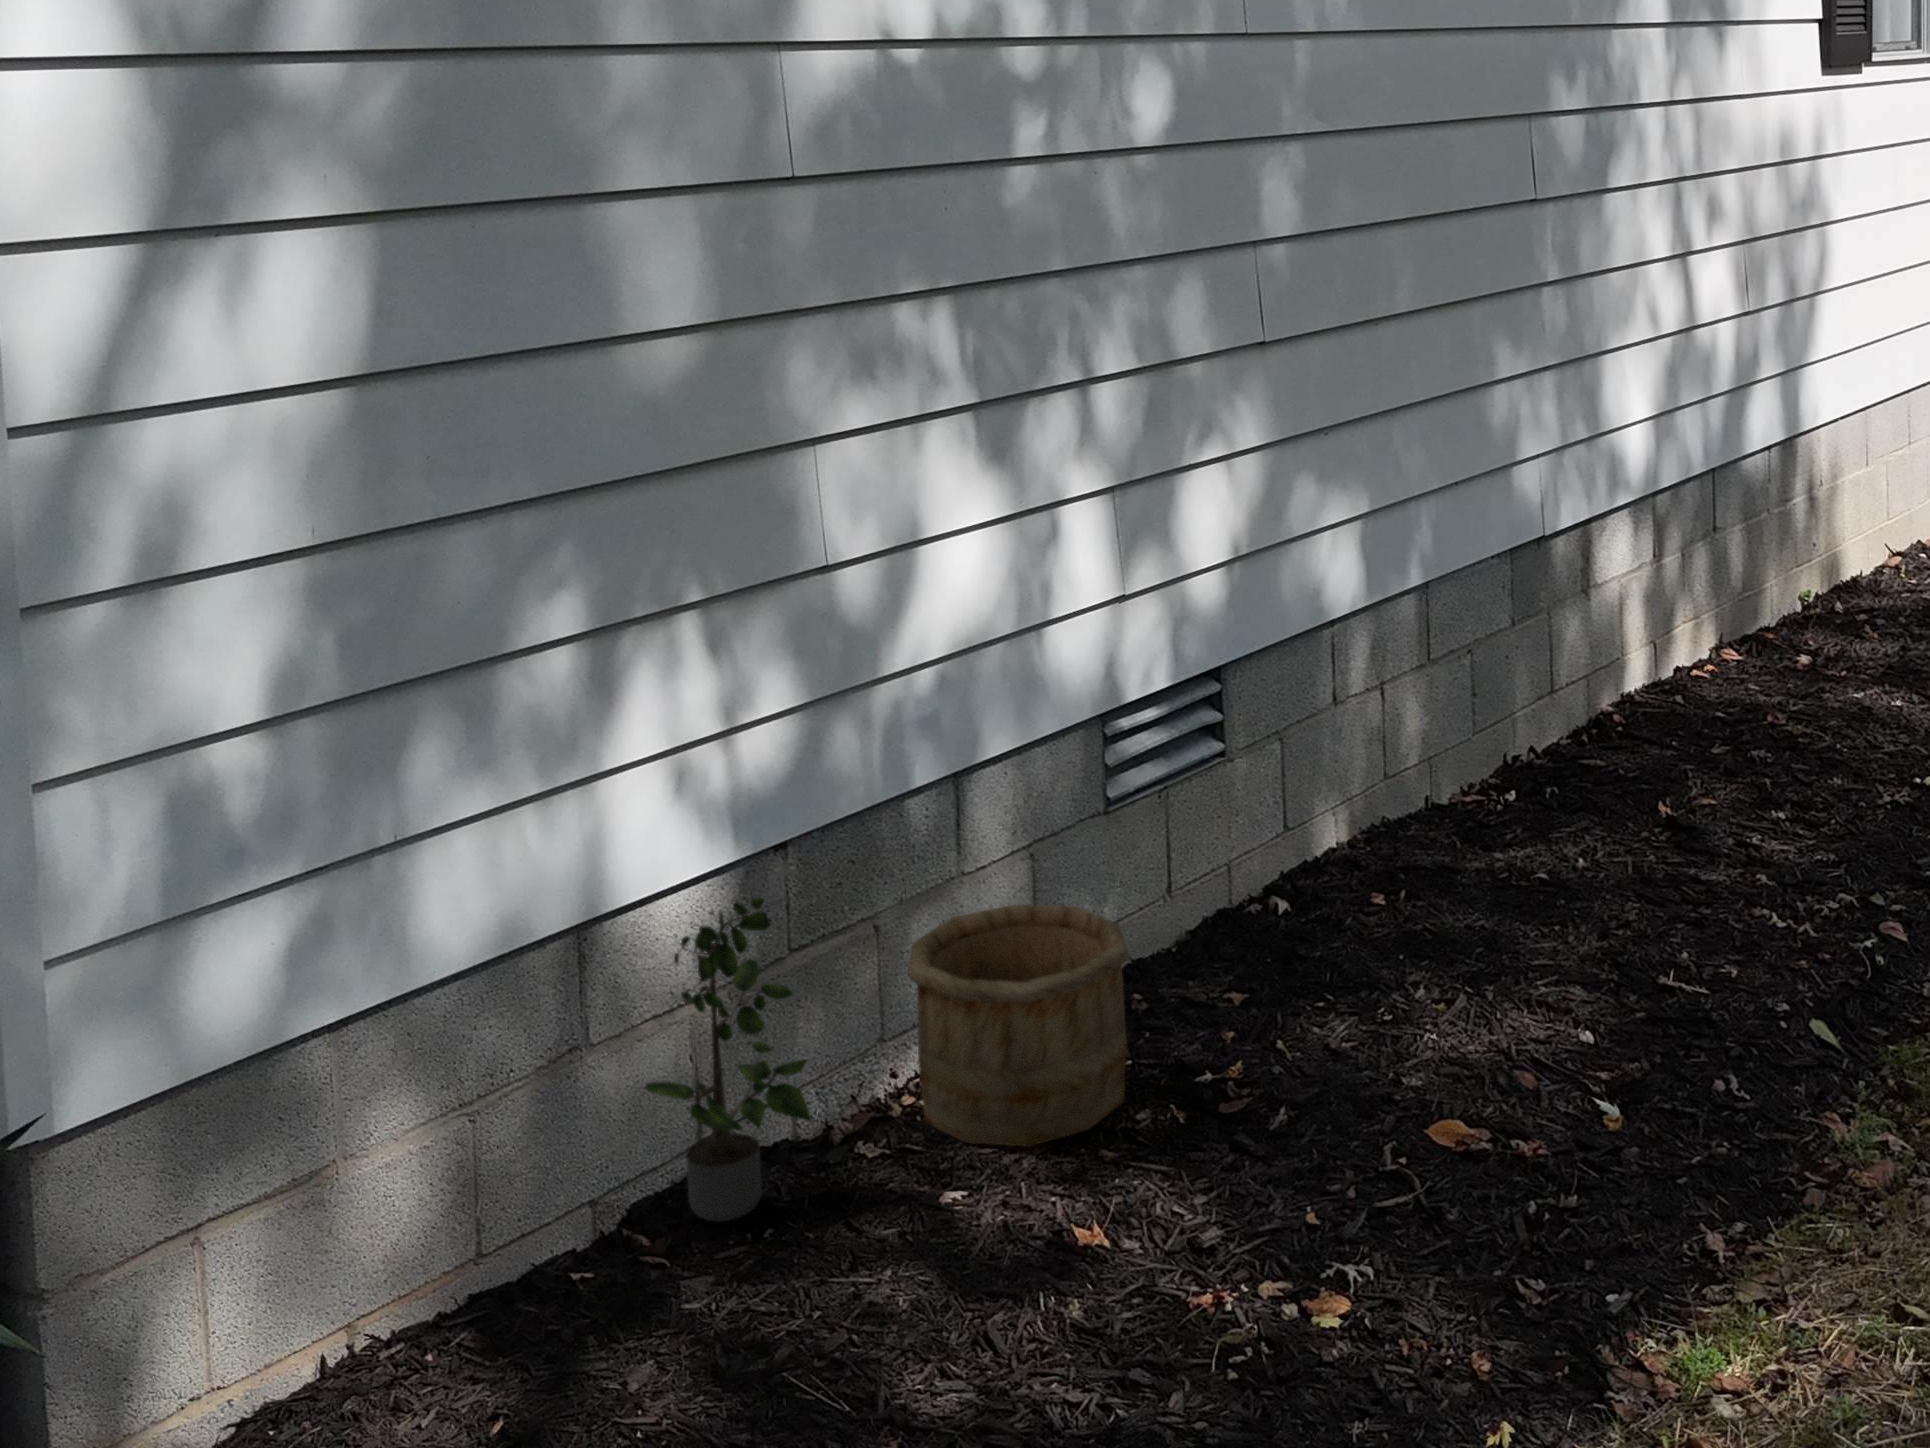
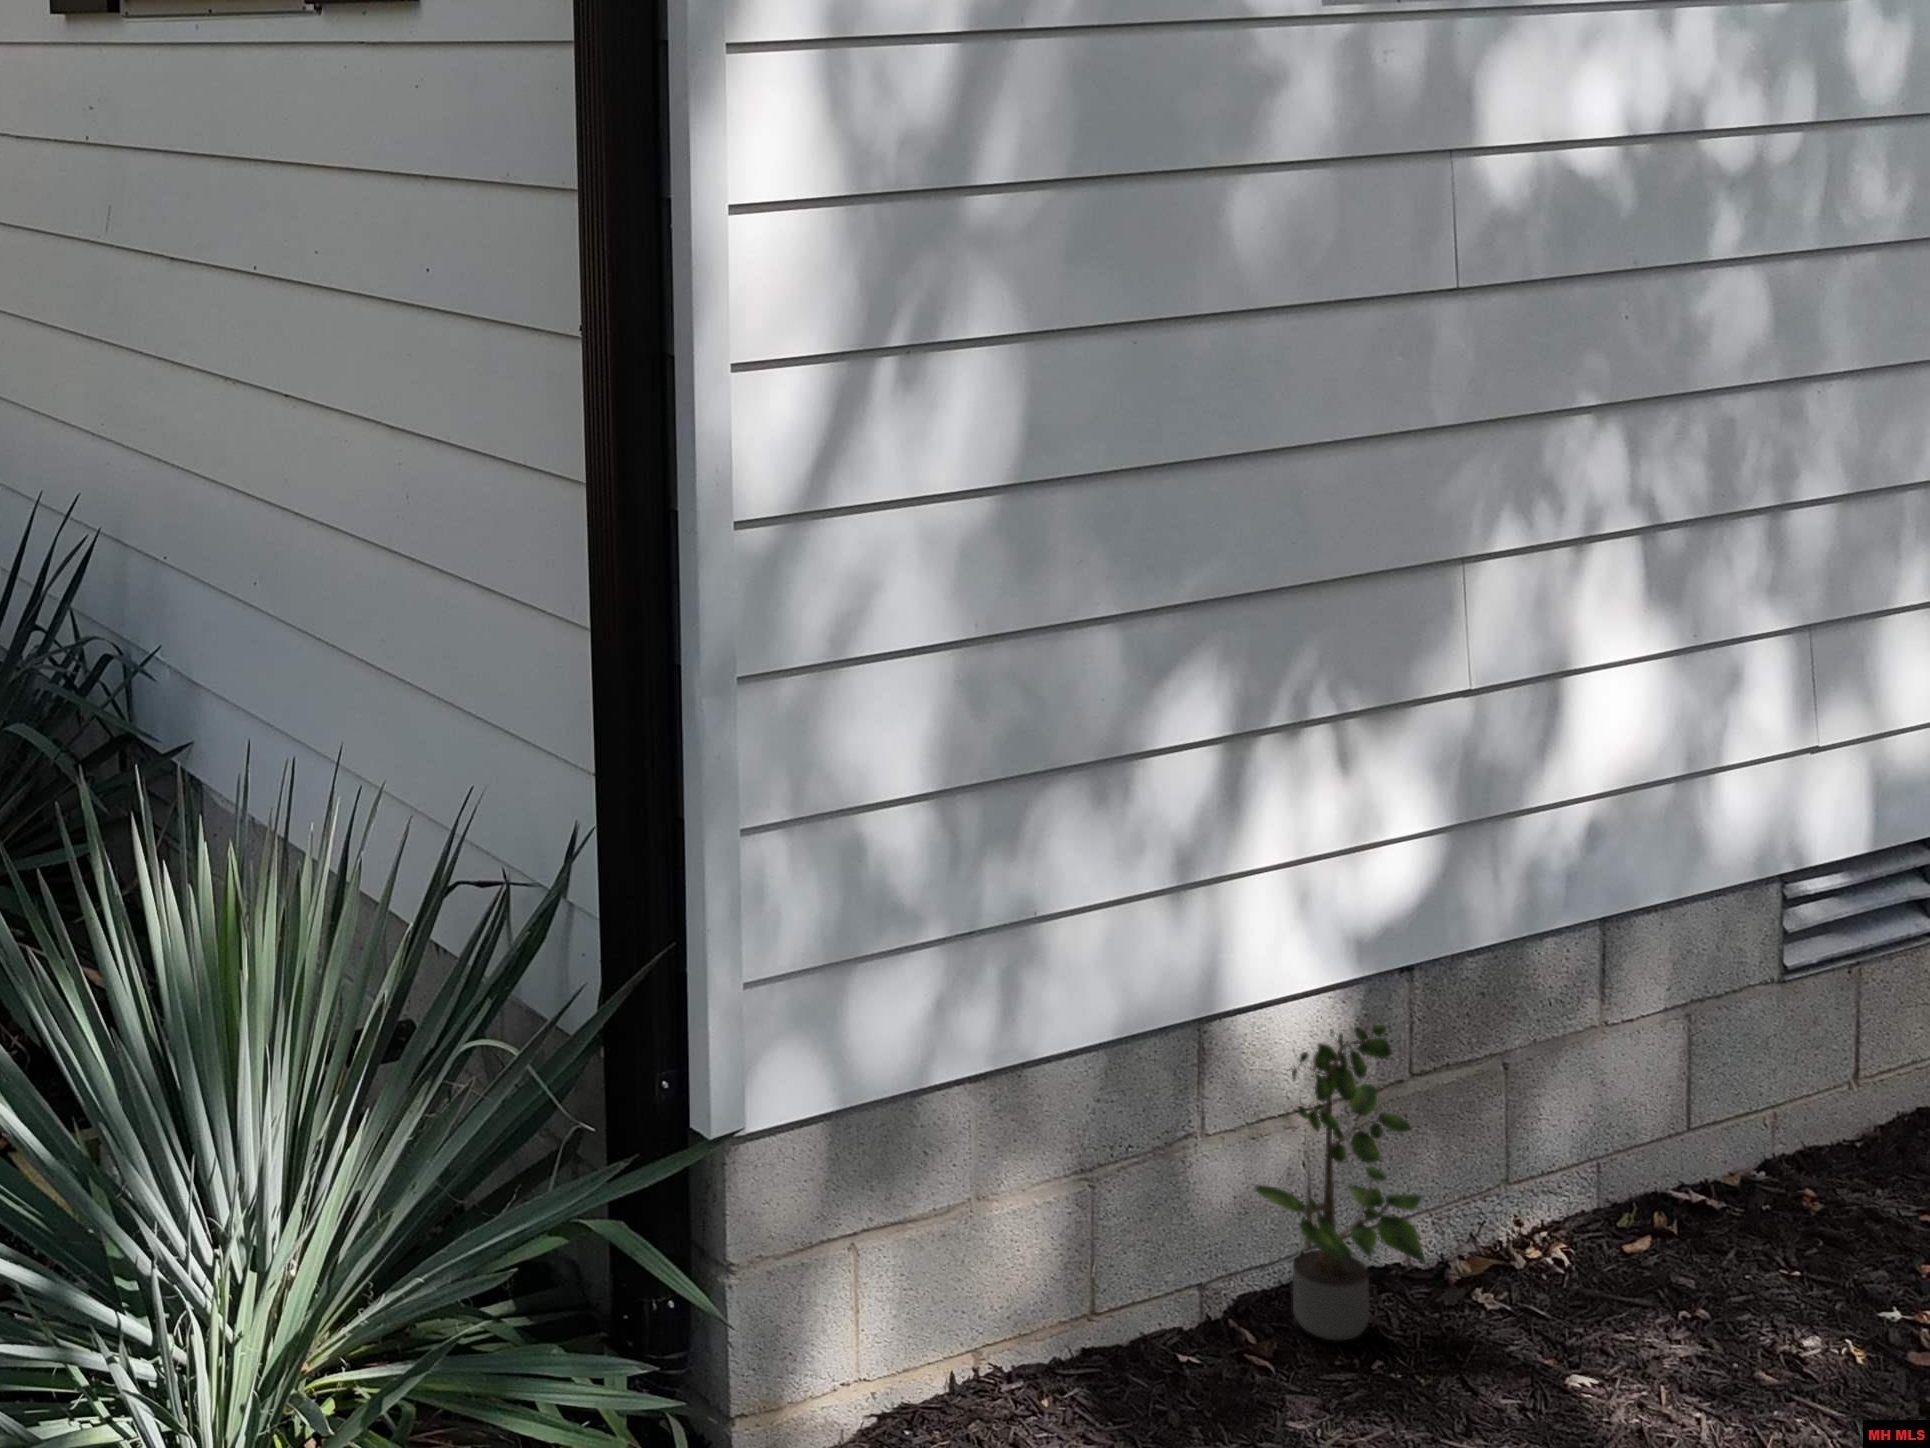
wooden bucket: present [909,905,1129,1147] -> none [1539,1073,1806,1348]

